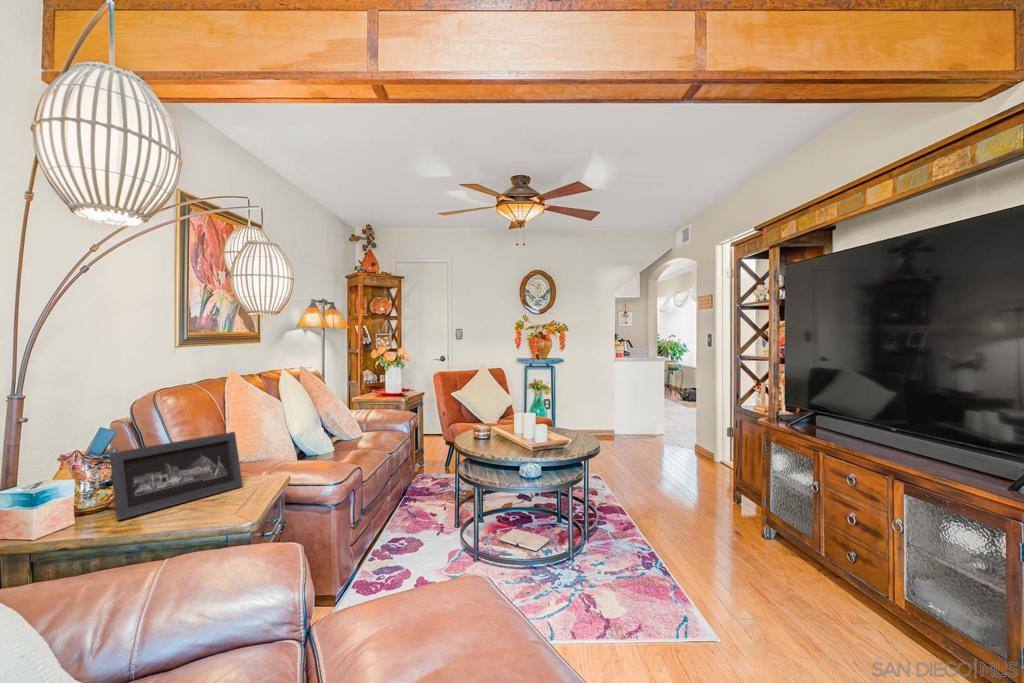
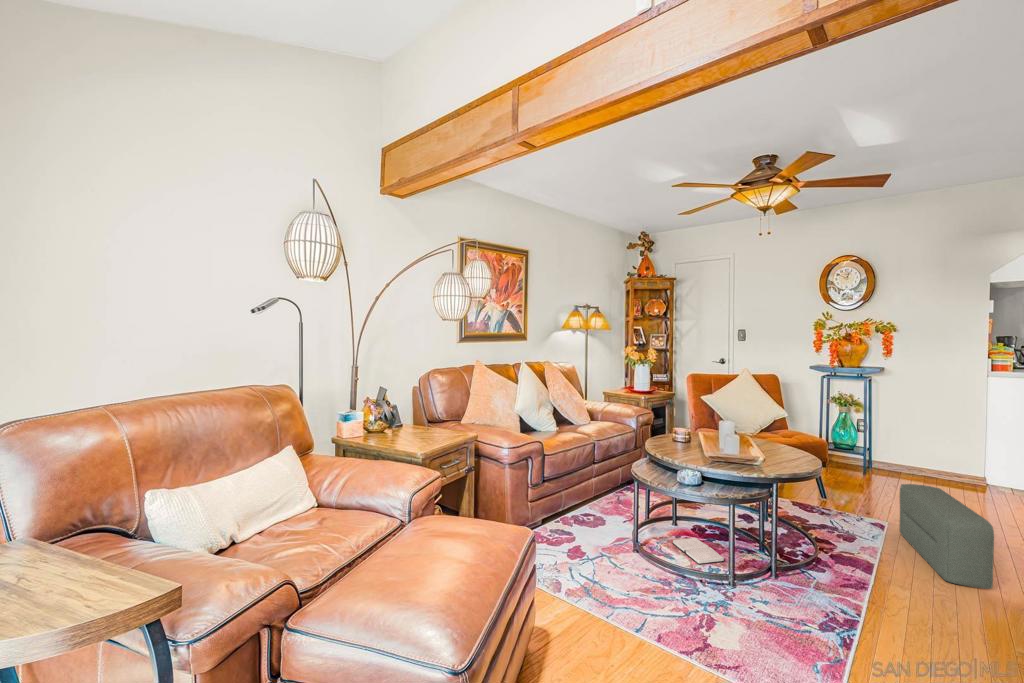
picture frame: present [110,432,243,520] -> none [374,398,441,437]
pouf: none [612,441,681,505] -> present [899,484,994,589]

